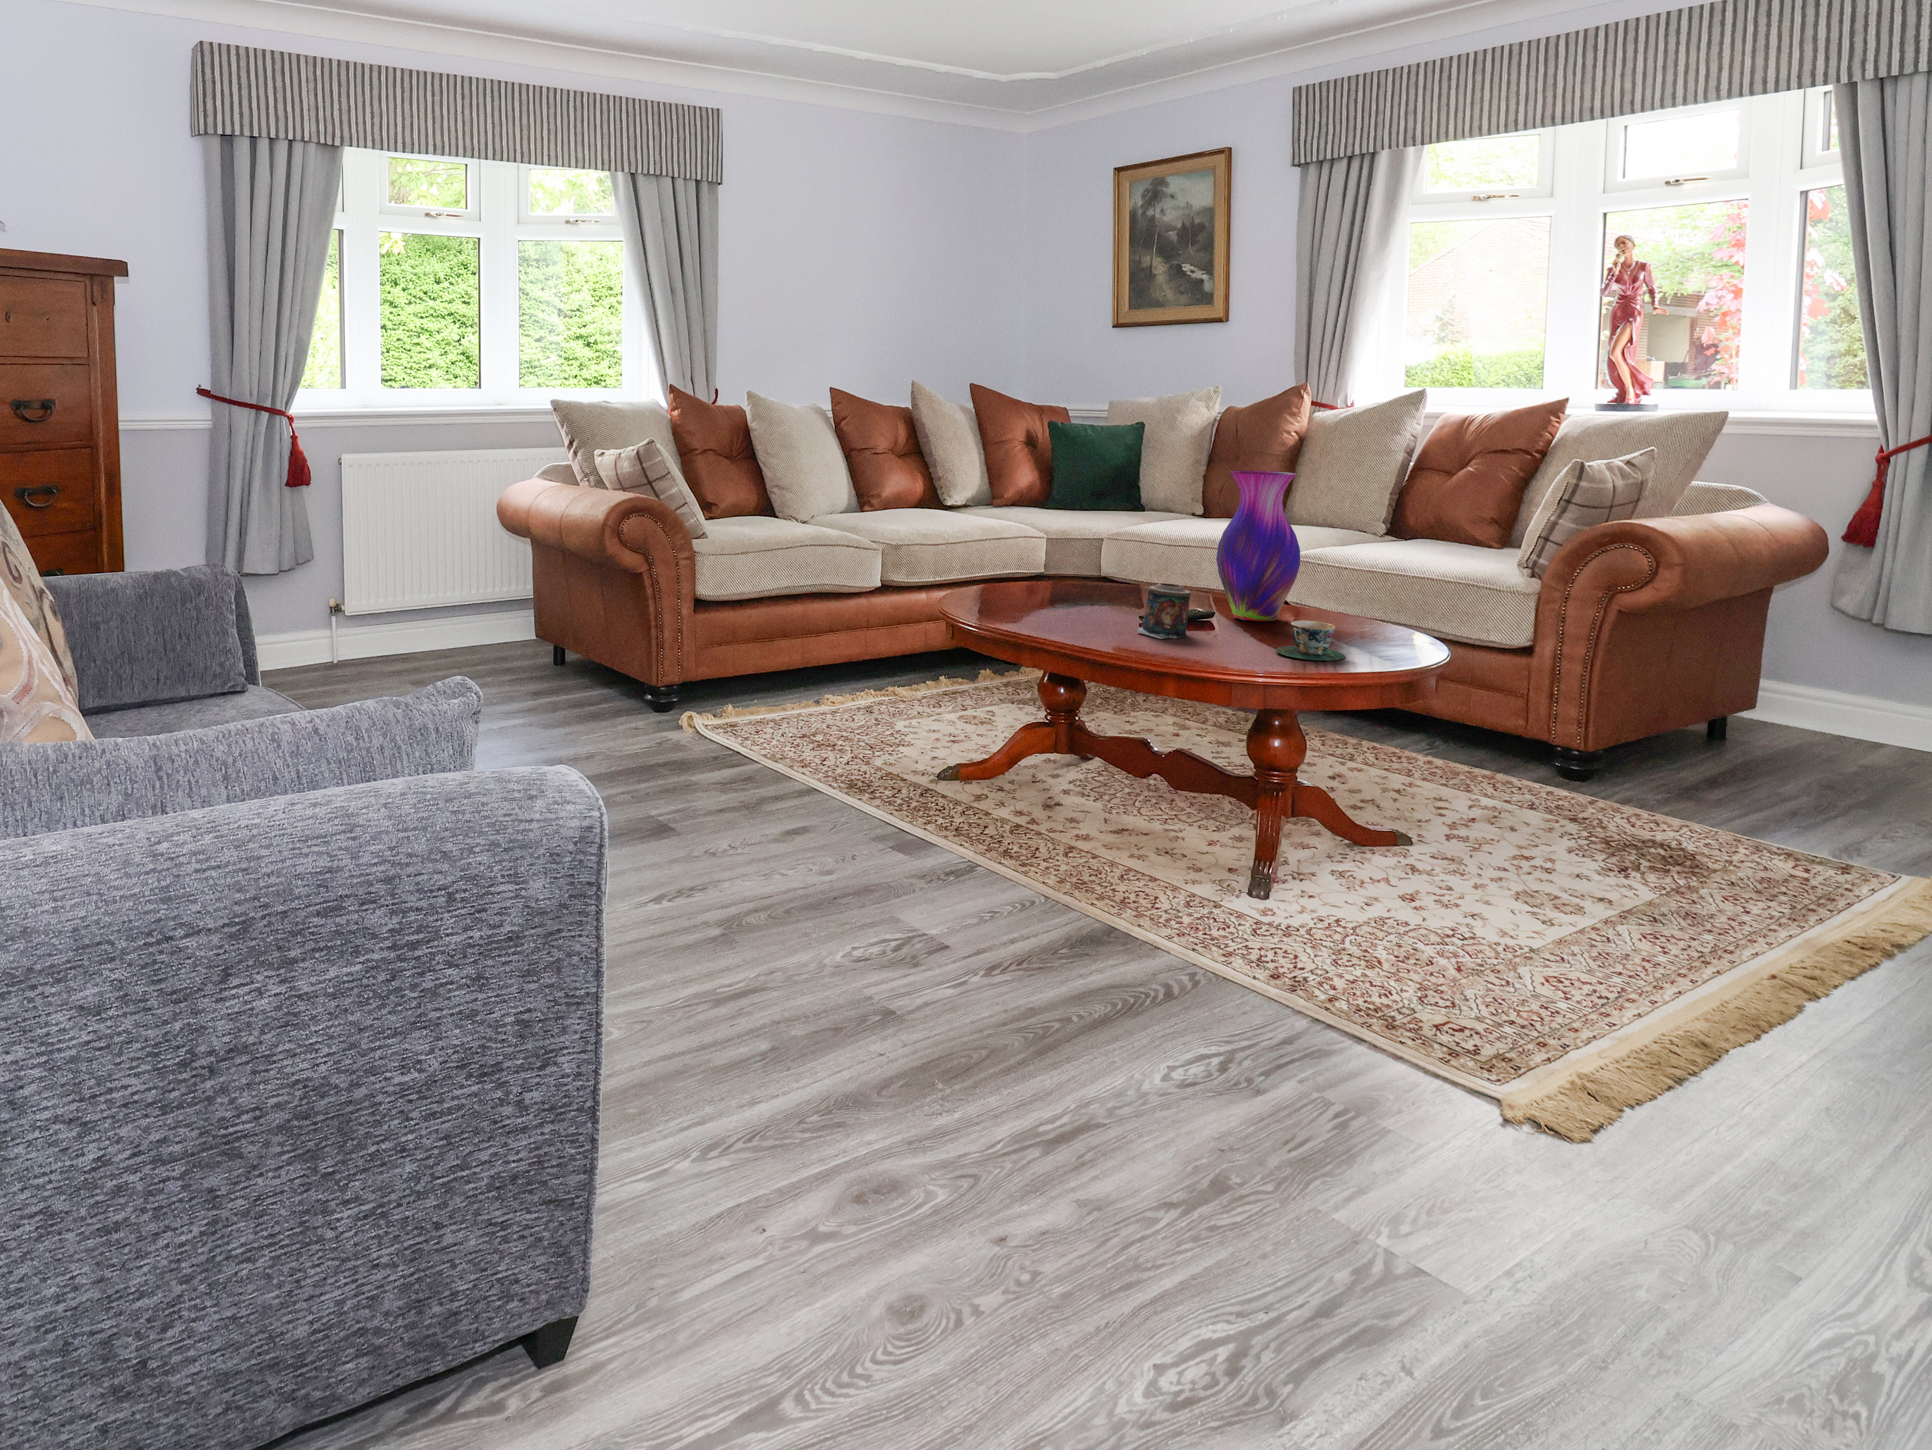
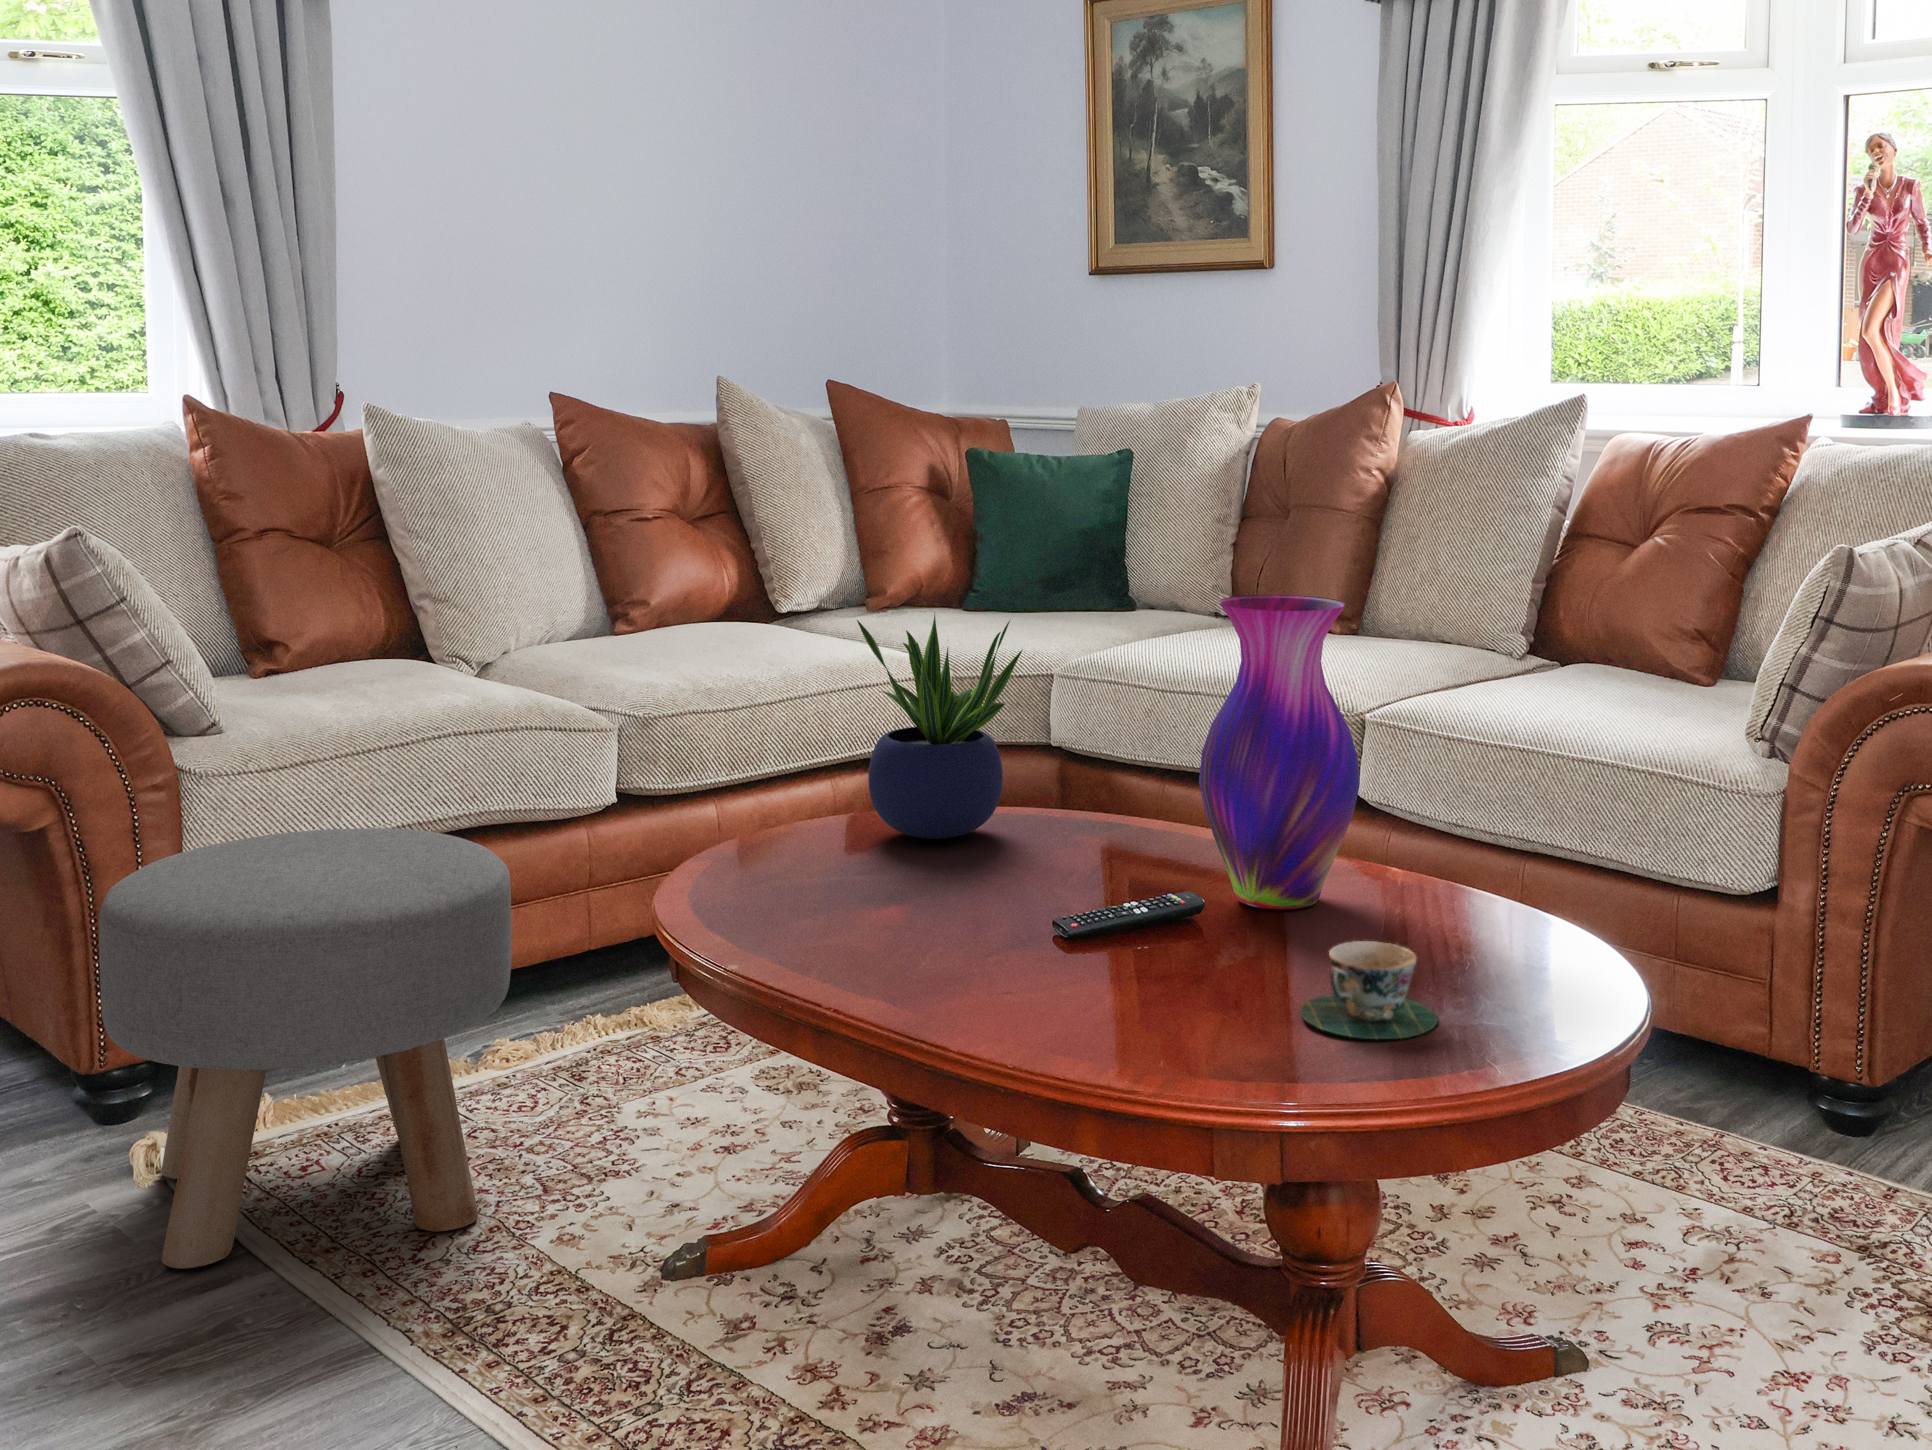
potted plant: none [1036,479,1120,593] -> present [857,614,1022,839]
ottoman: none [684,582,863,764] -> present [99,828,512,1269]
candle: present [1137,583,1191,639] -> none [1030,855,1136,985]

